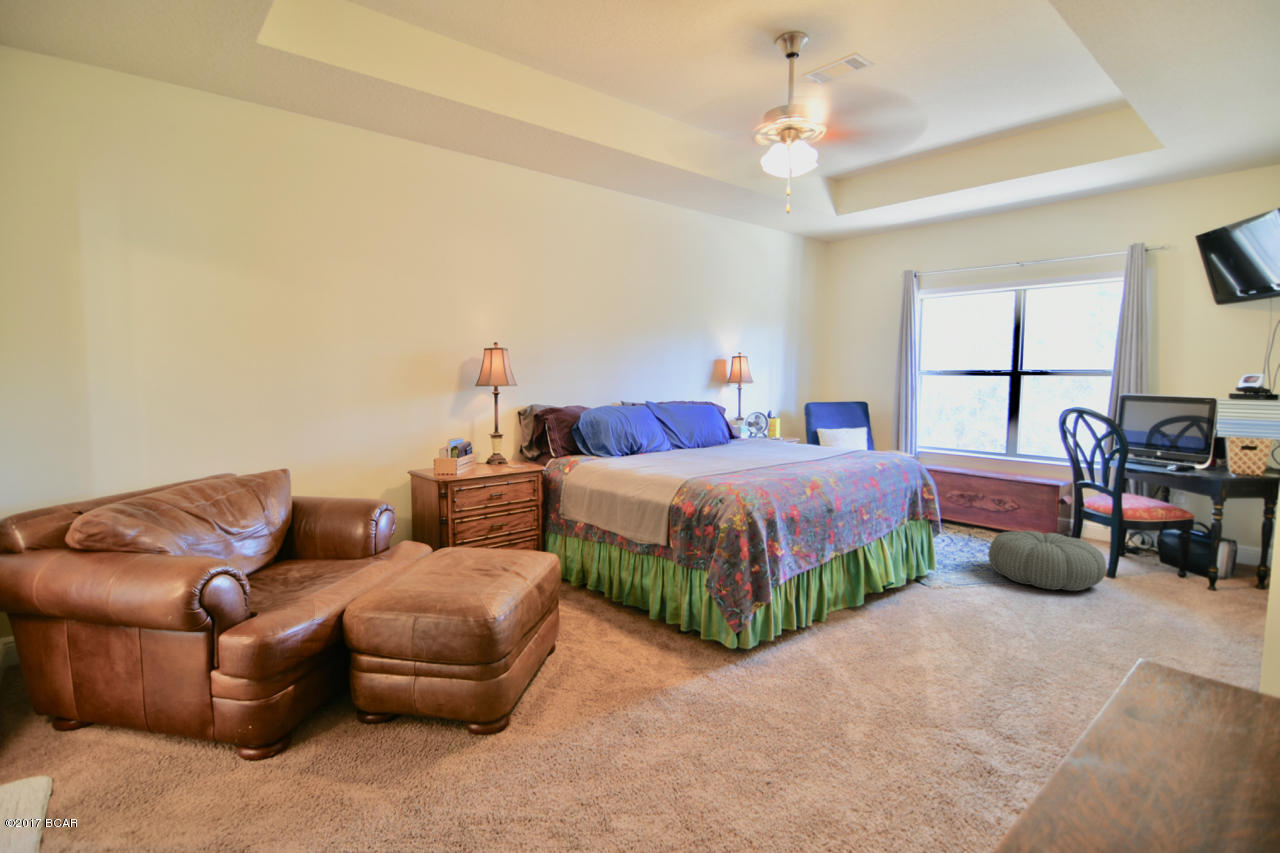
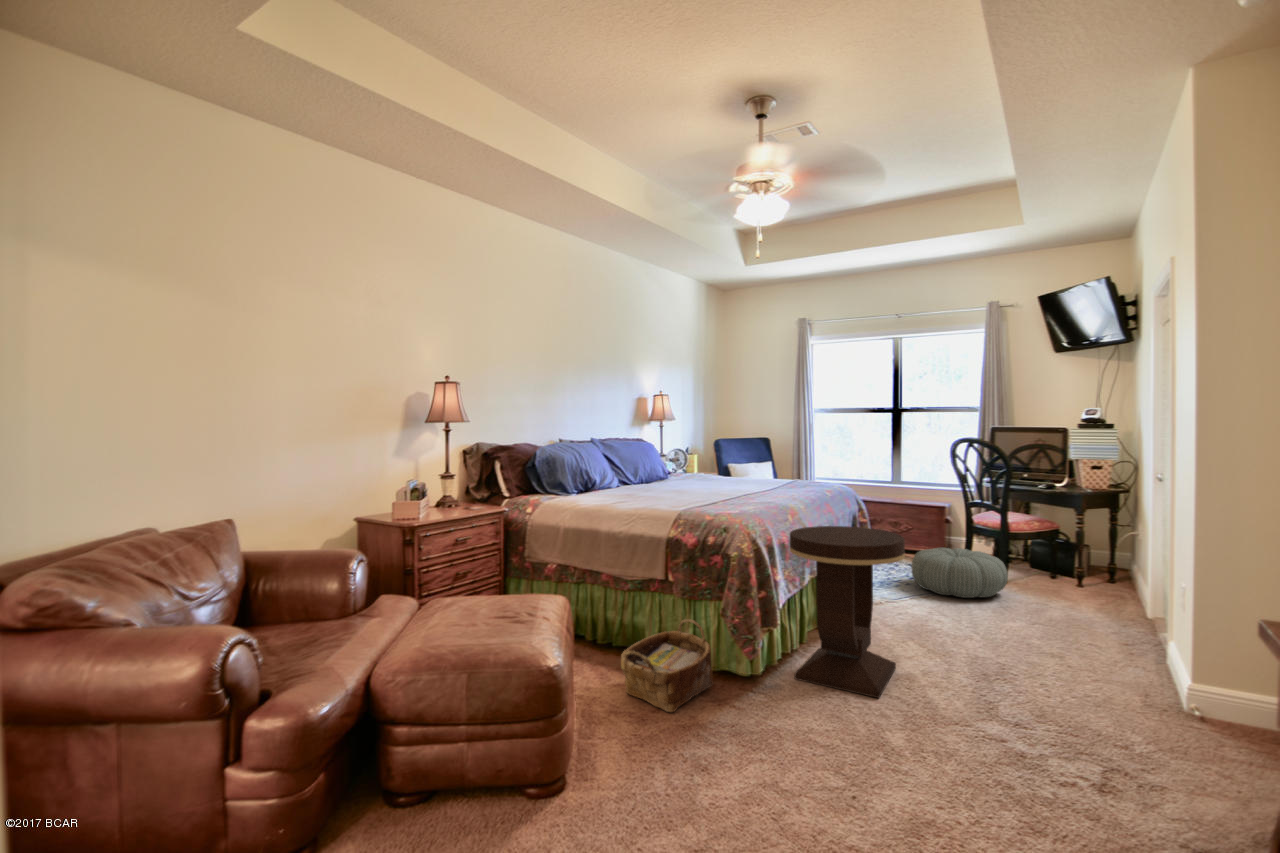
side table: none [789,502,916,688] -> present [790,526,905,698]
woven basket: none [606,585,699,673] -> present [621,619,713,712]

